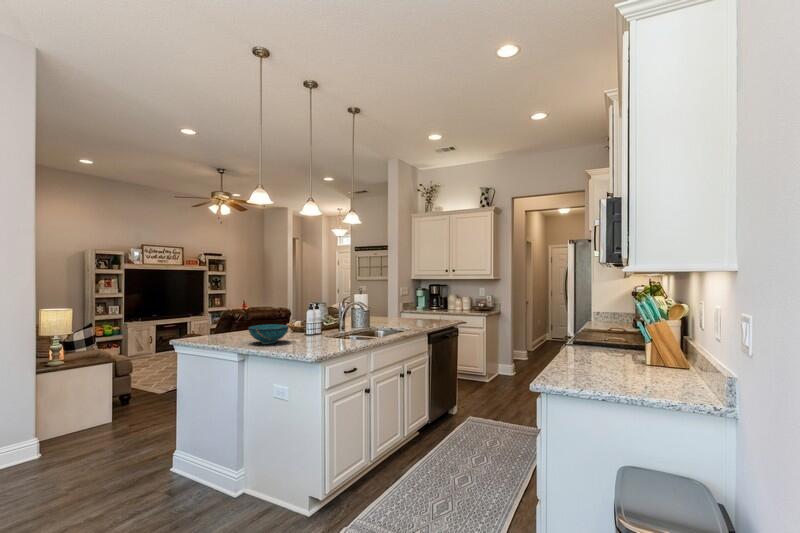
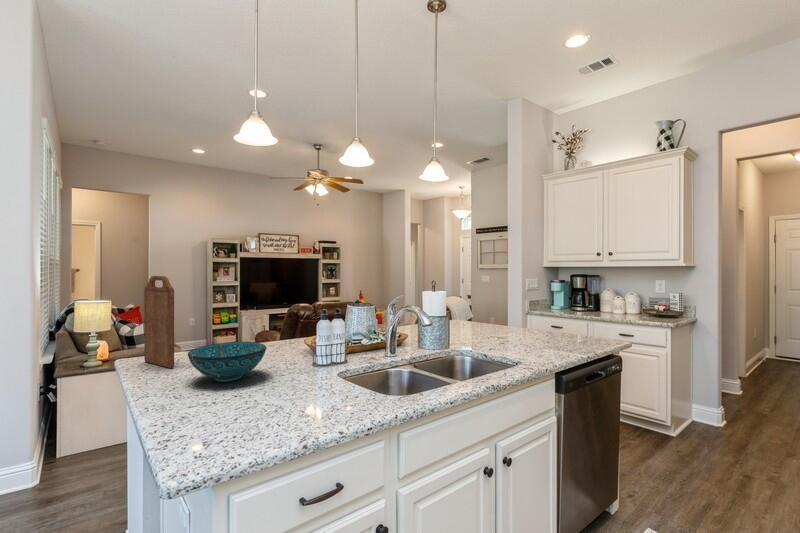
cutting board: none [195,288,225,342] -> present [144,276,174,368]

